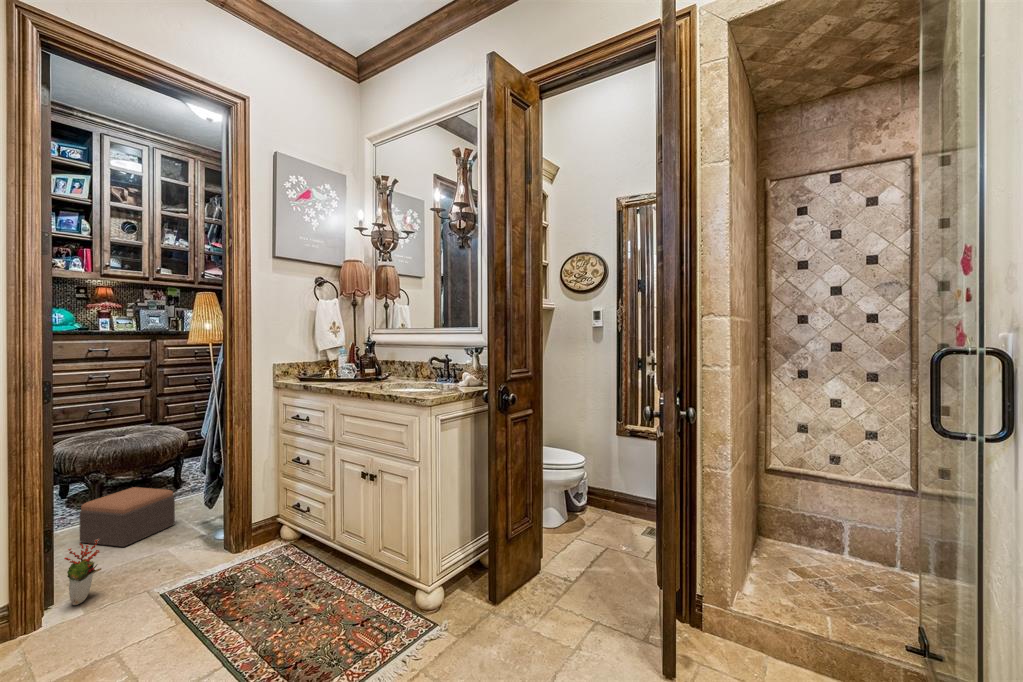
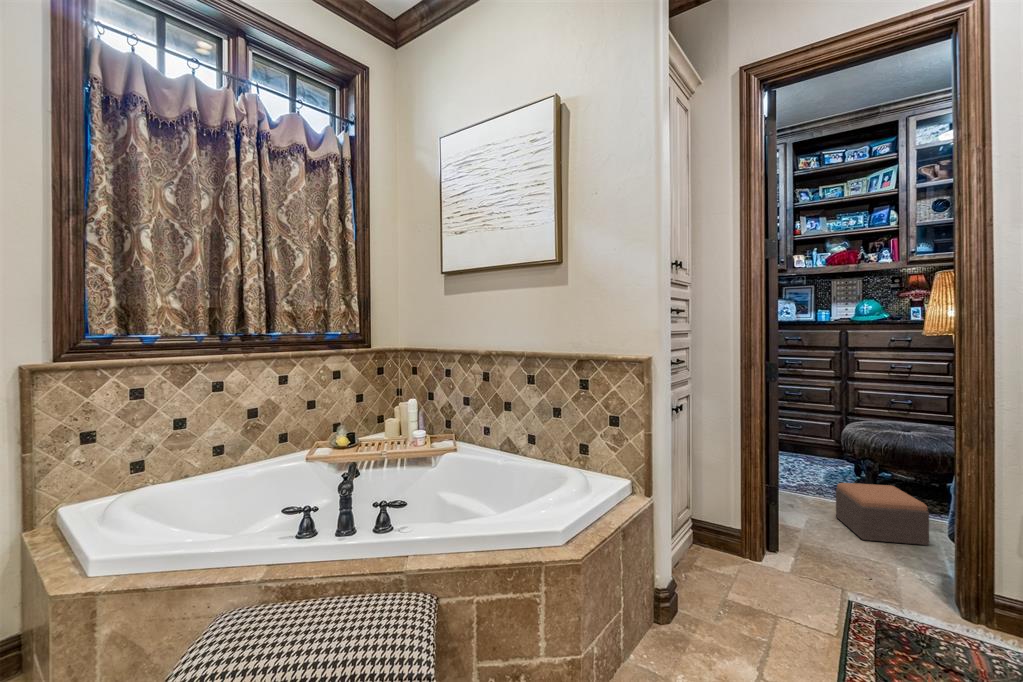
decorative plant: present [64,539,101,605] -> none [781,511,810,564]

